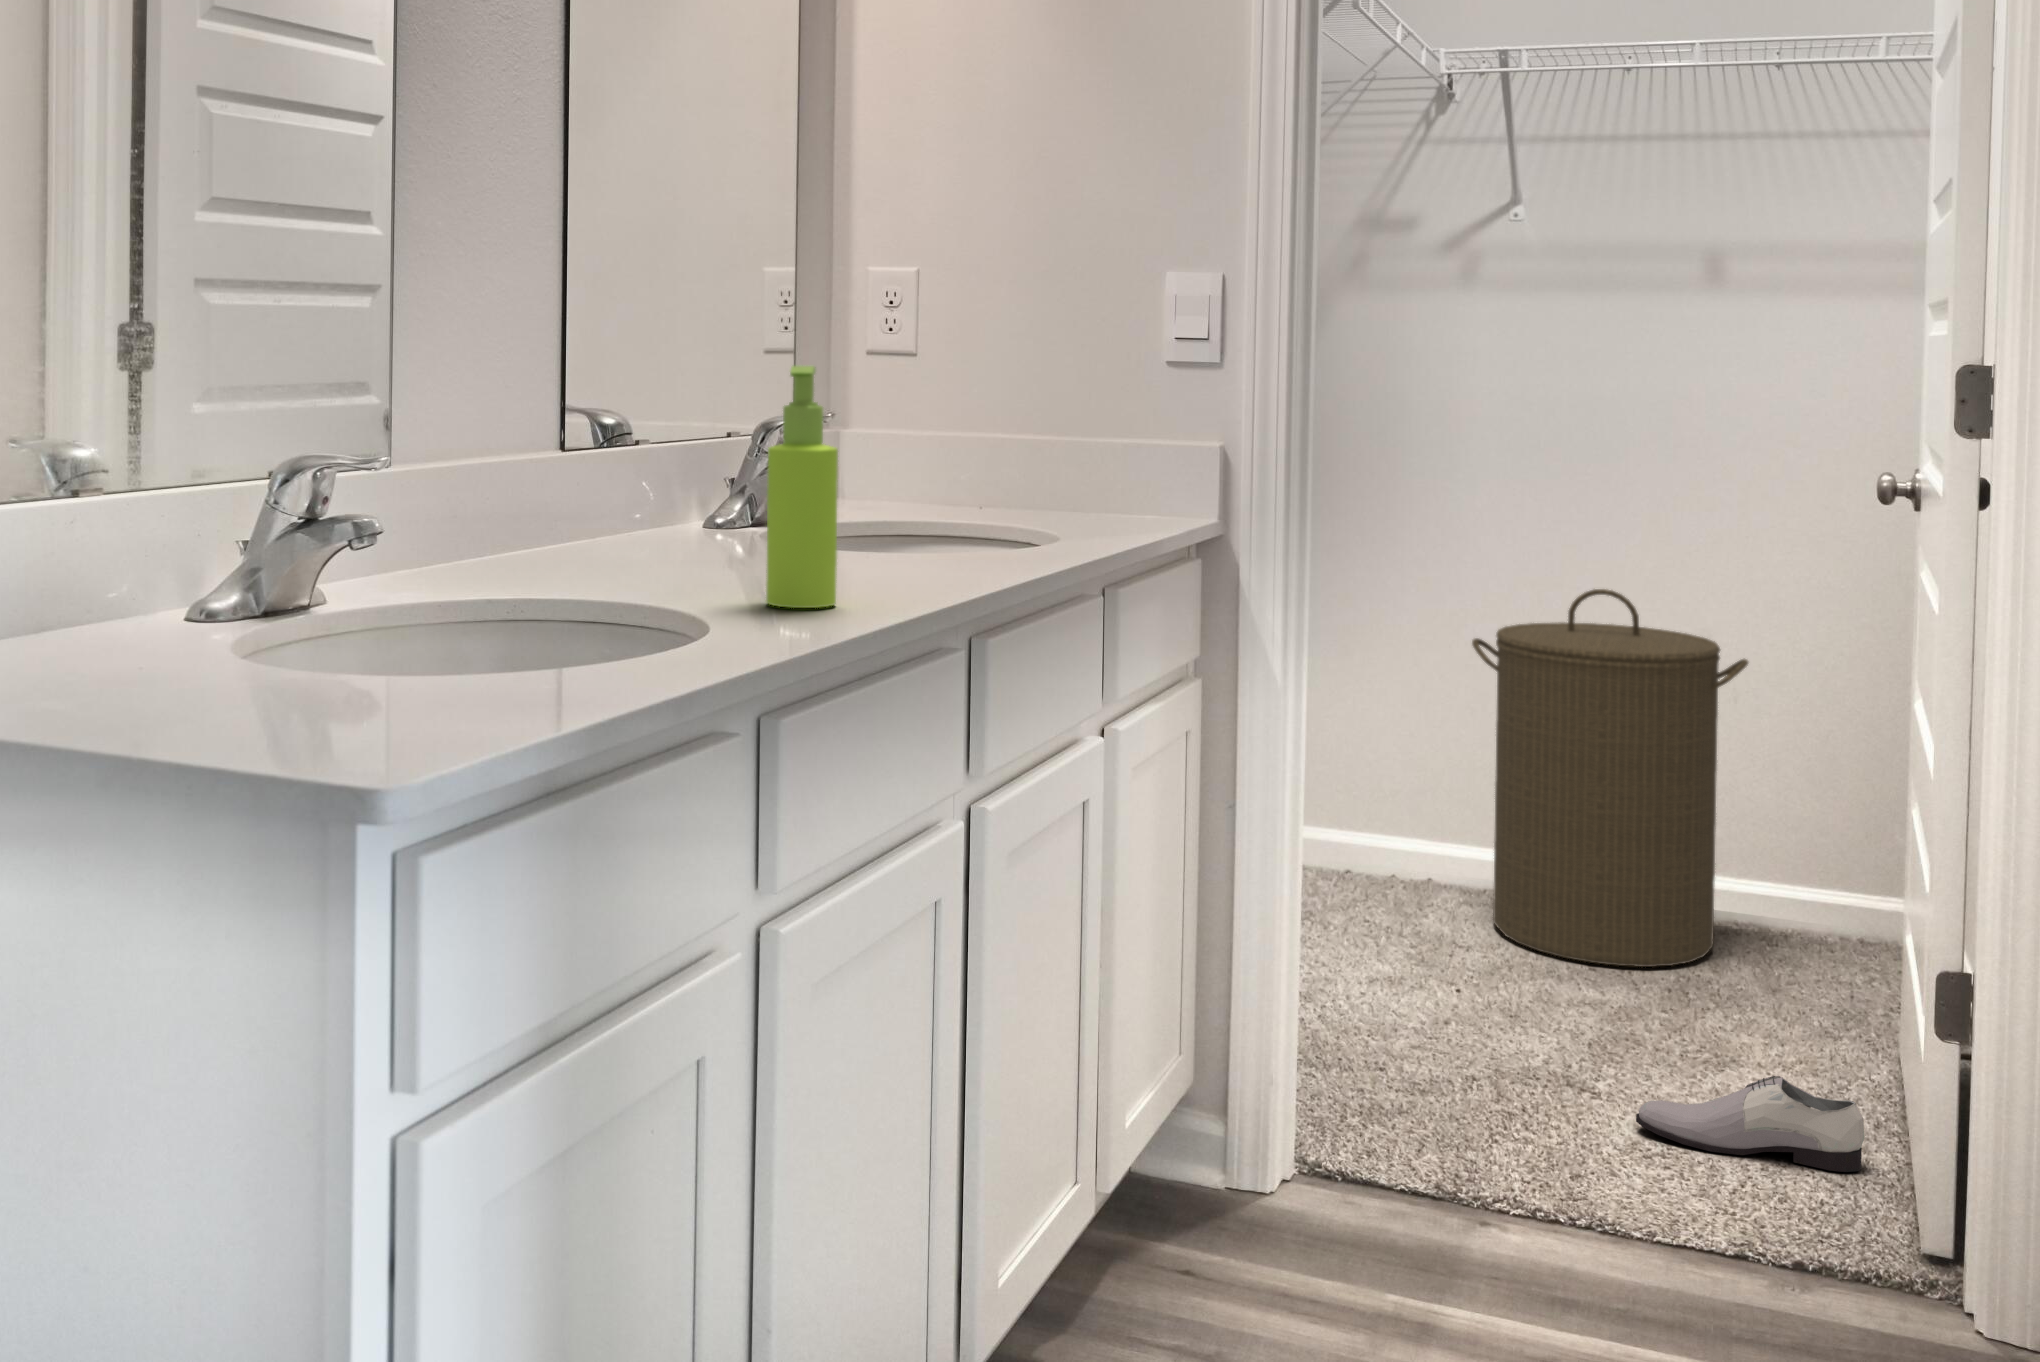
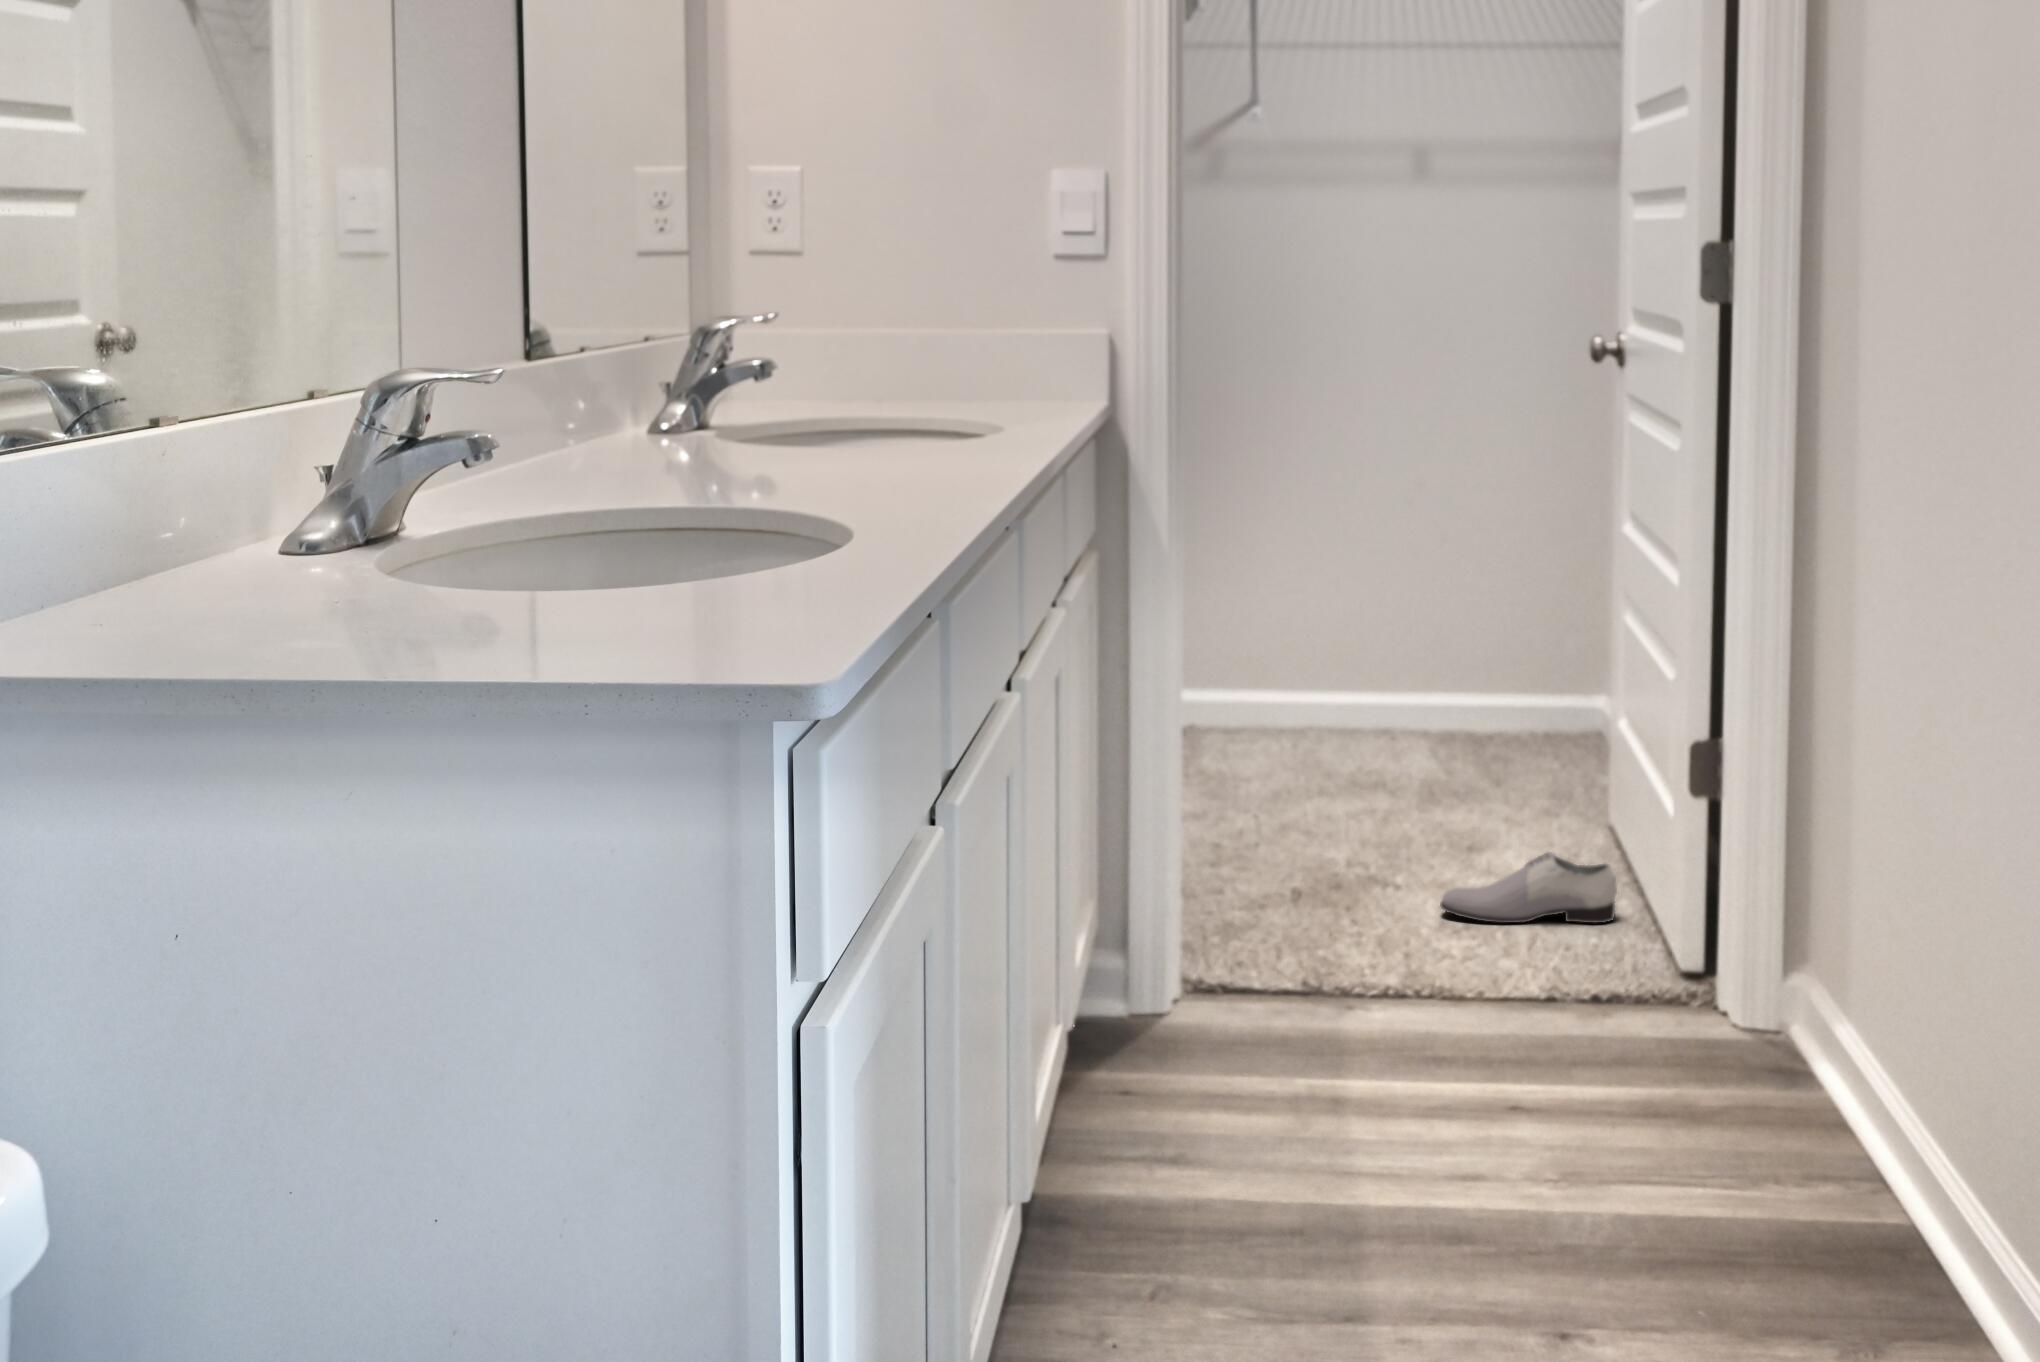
soap dispenser: present [766,366,838,608] -> none [840,265,910,498]
laundry hamper: present [1472,589,1748,967] -> none [1241,453,1473,786]

